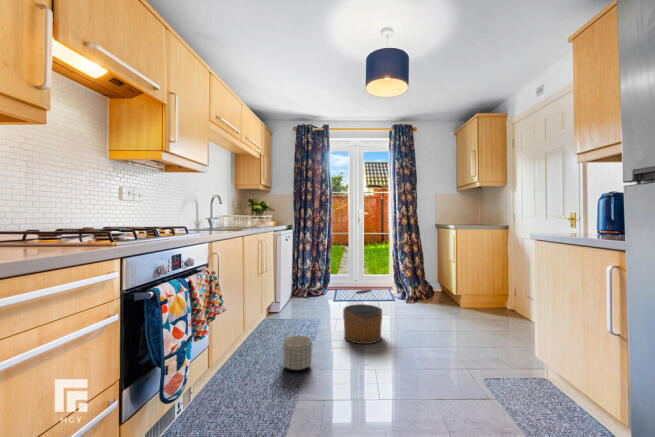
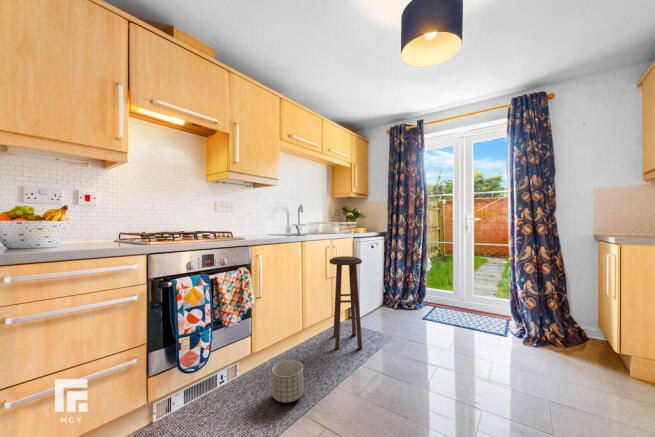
stool: none [278,245,314,331] -> present [329,256,362,349]
bucket: present [343,290,382,344] -> none [372,323,426,396]

